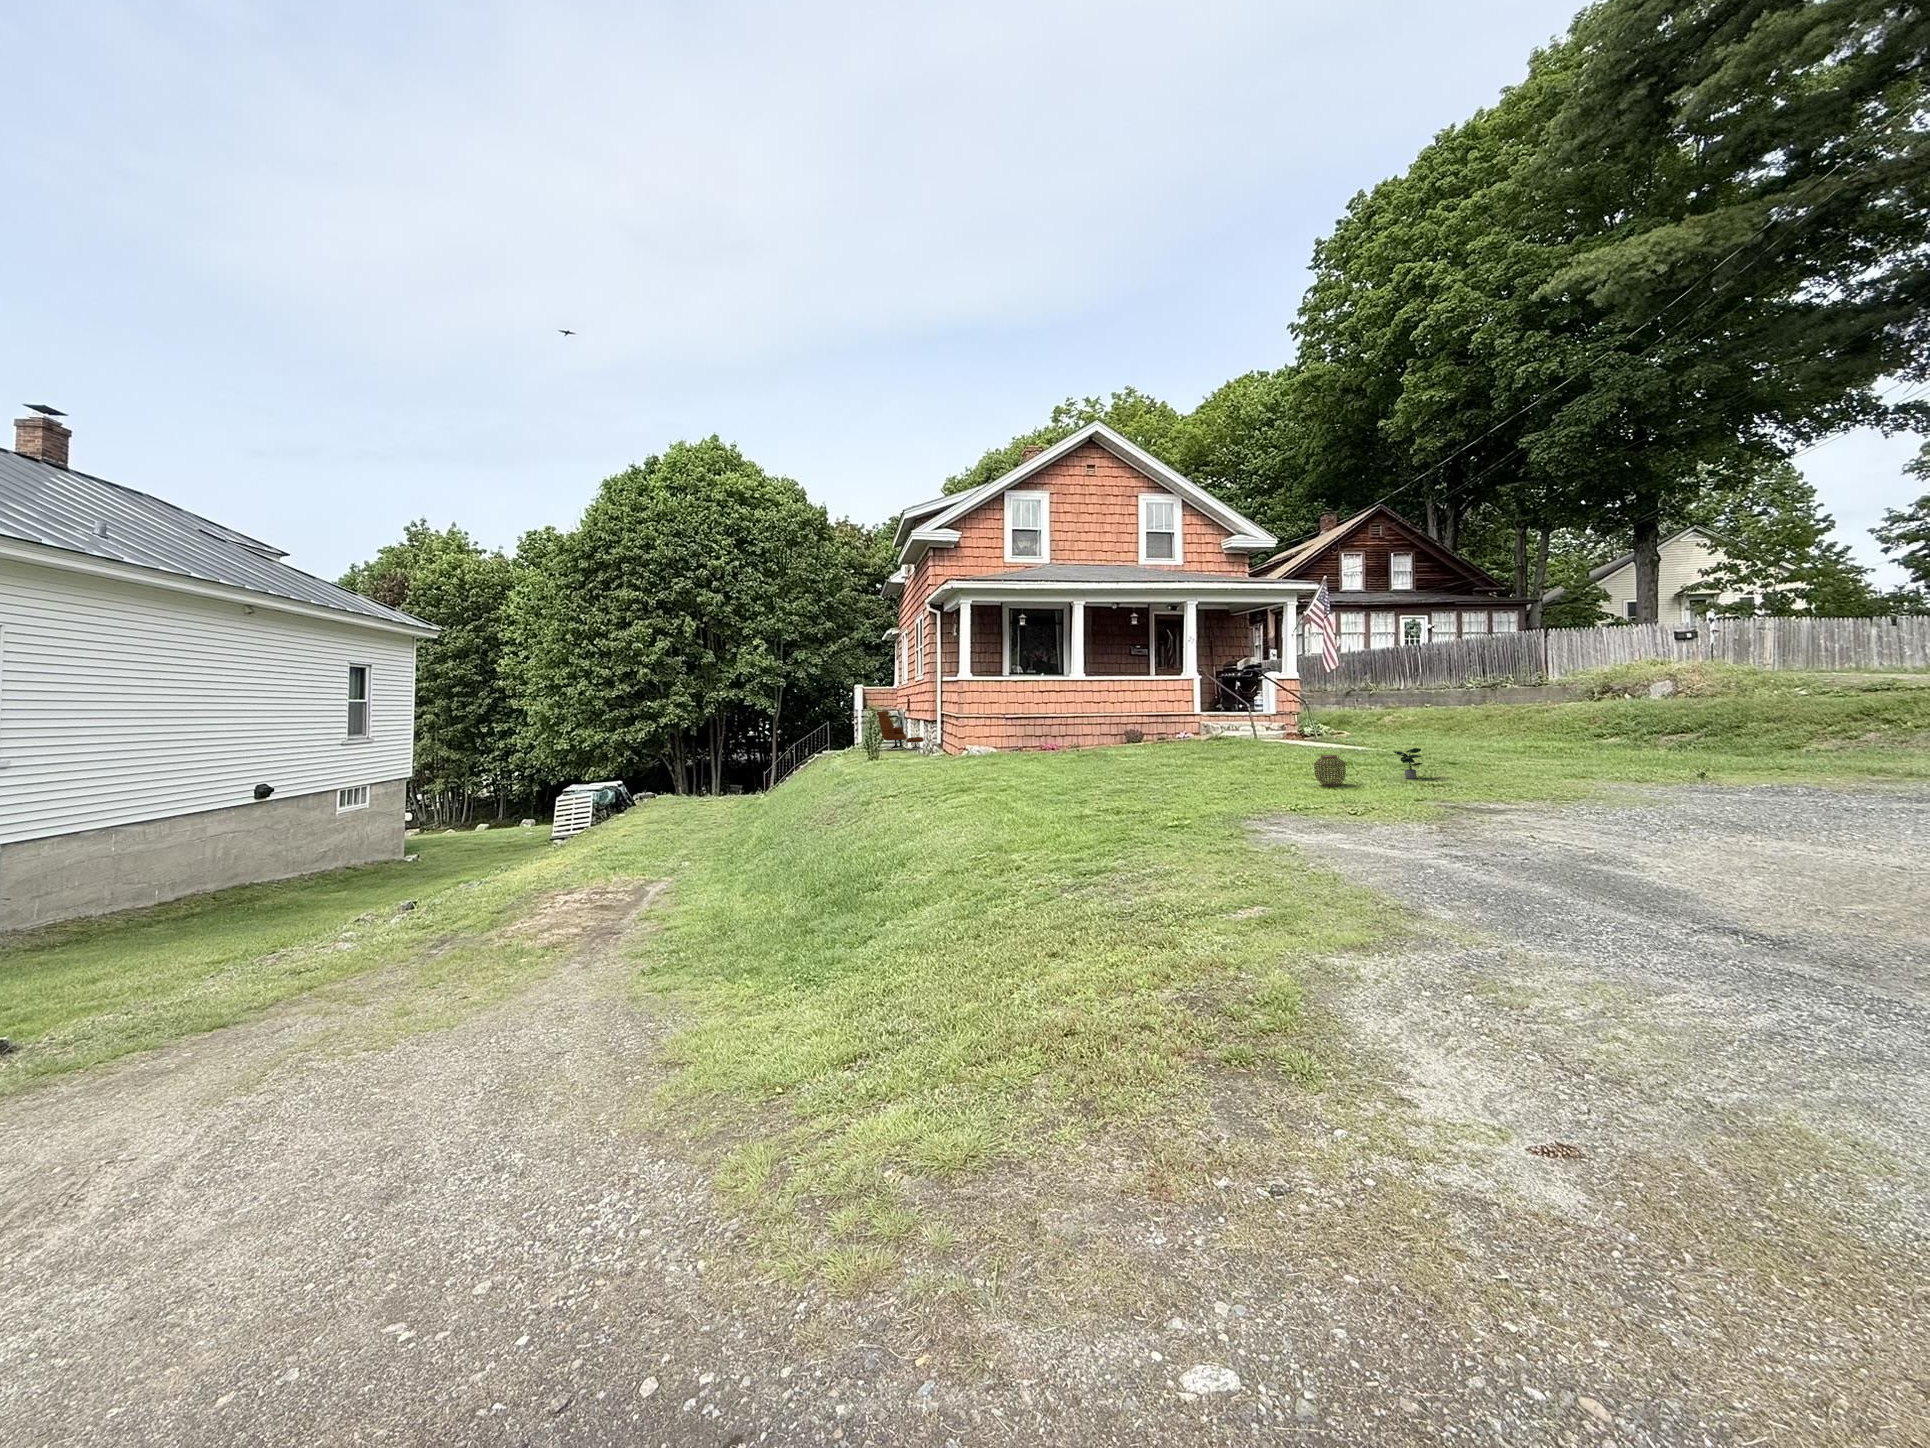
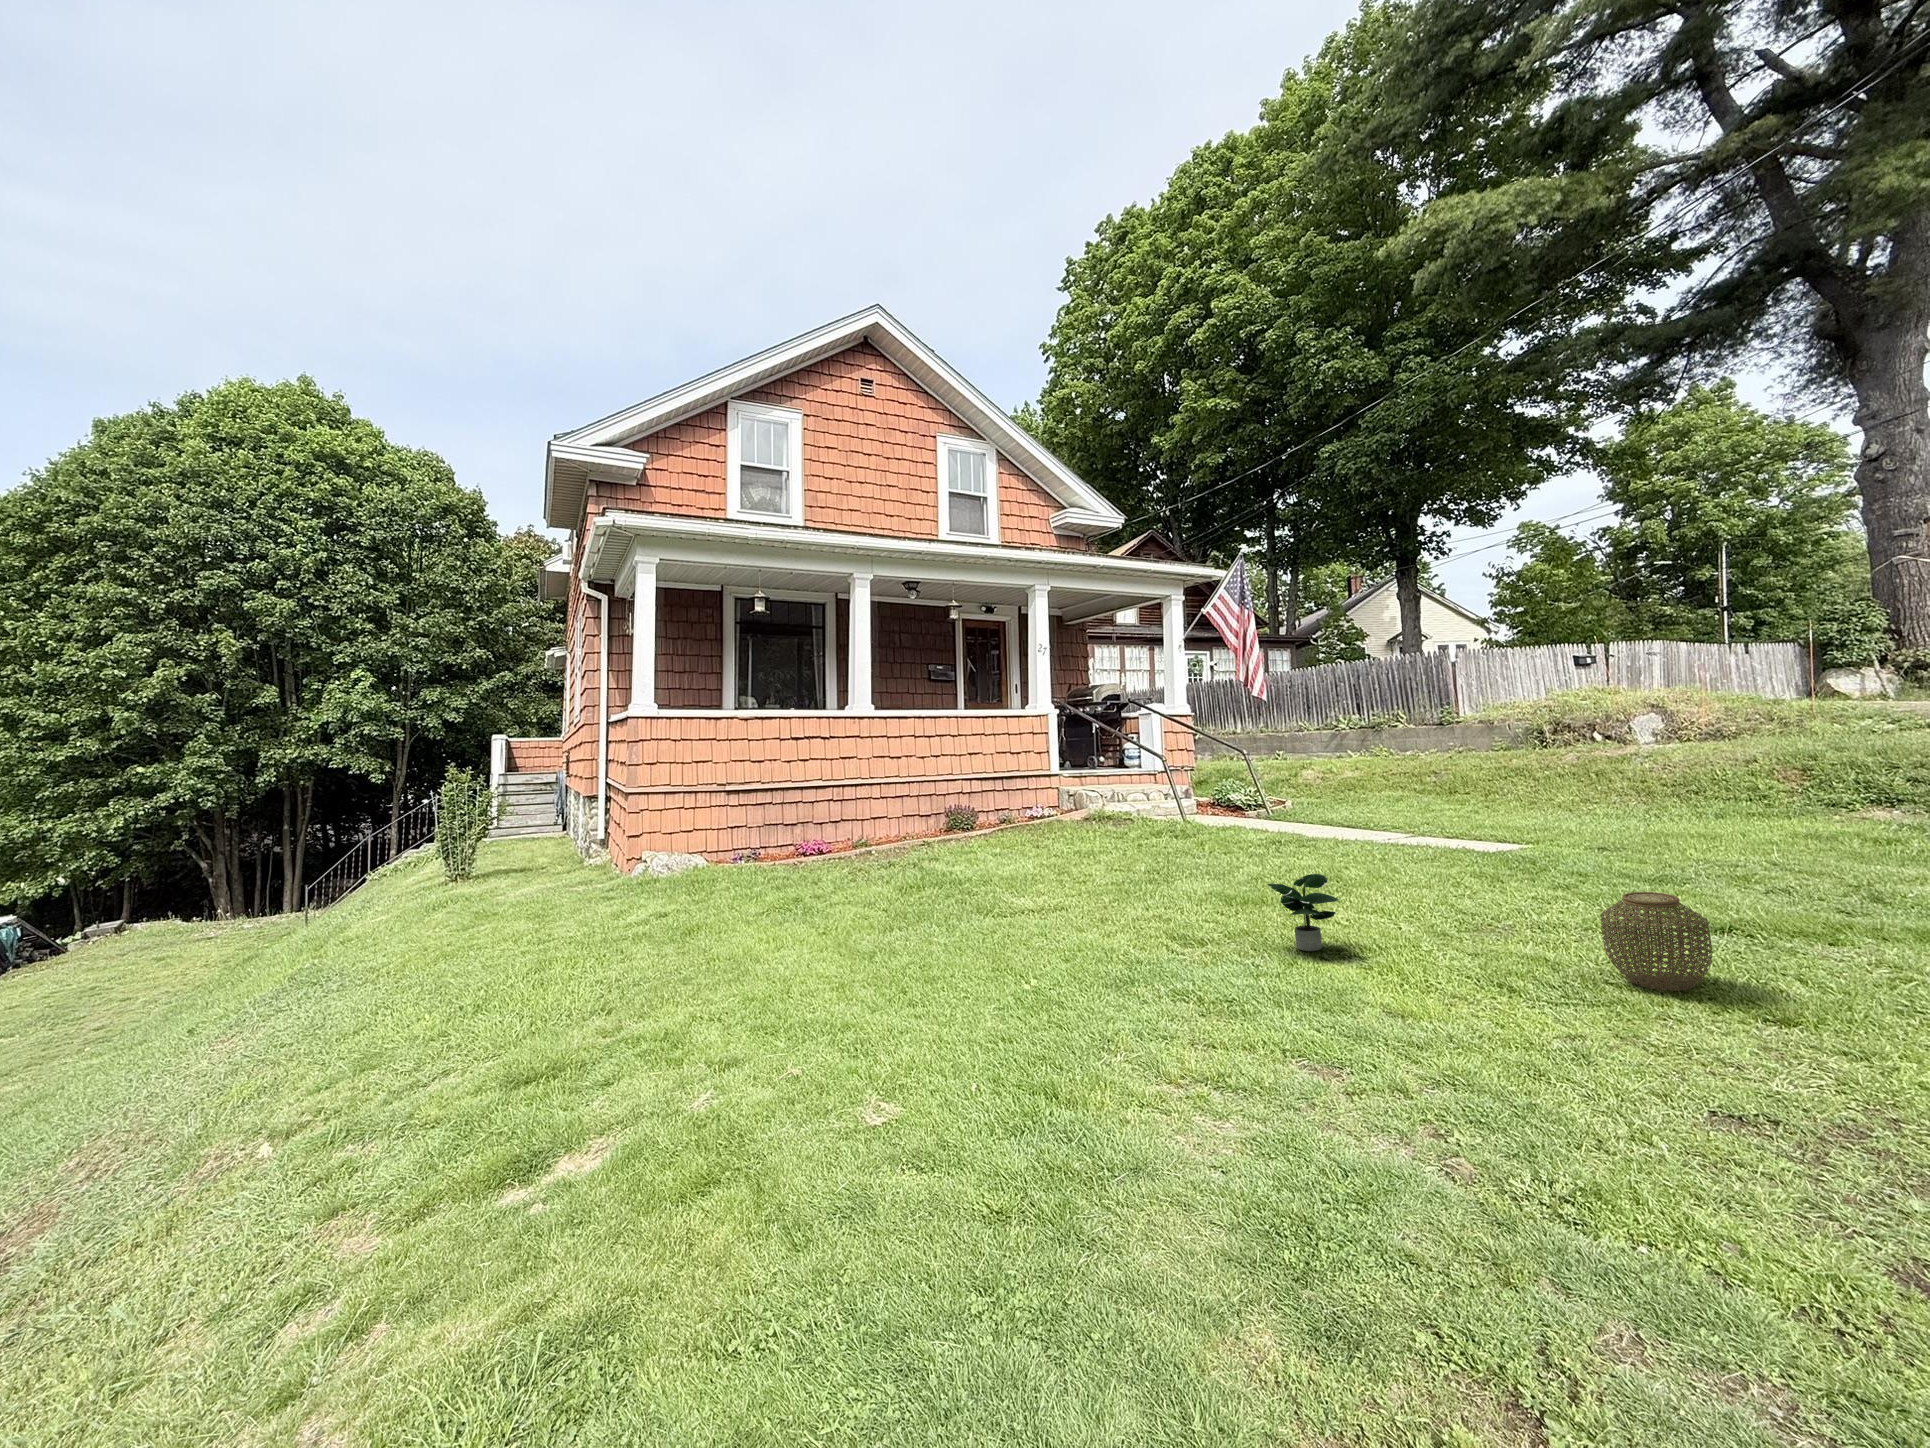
lounge chair: present [877,711,924,751] -> none [502,776,586,848]
potted plant: present [1394,748,1422,779] -> present [1268,874,1339,951]

